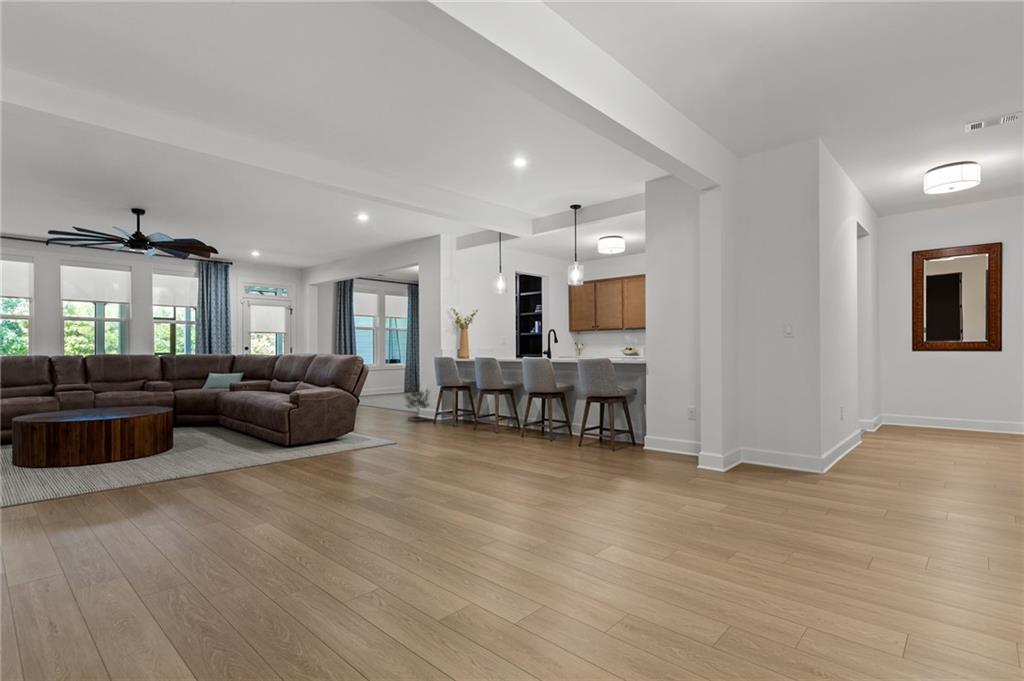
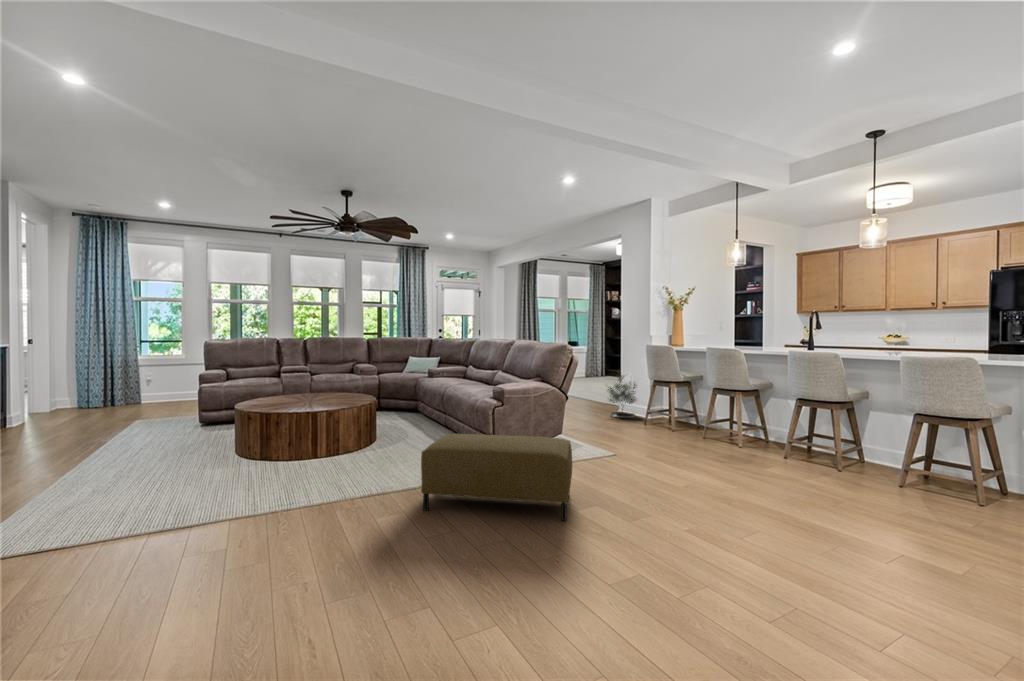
ottoman: none [216,422,343,480] -> present [421,434,572,521]

